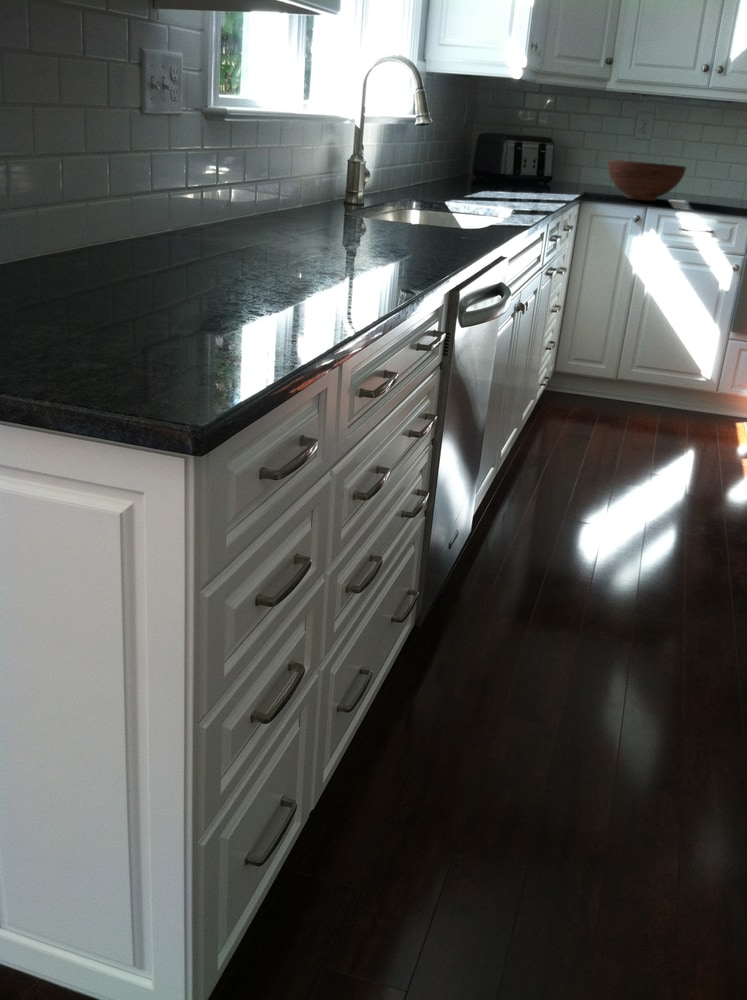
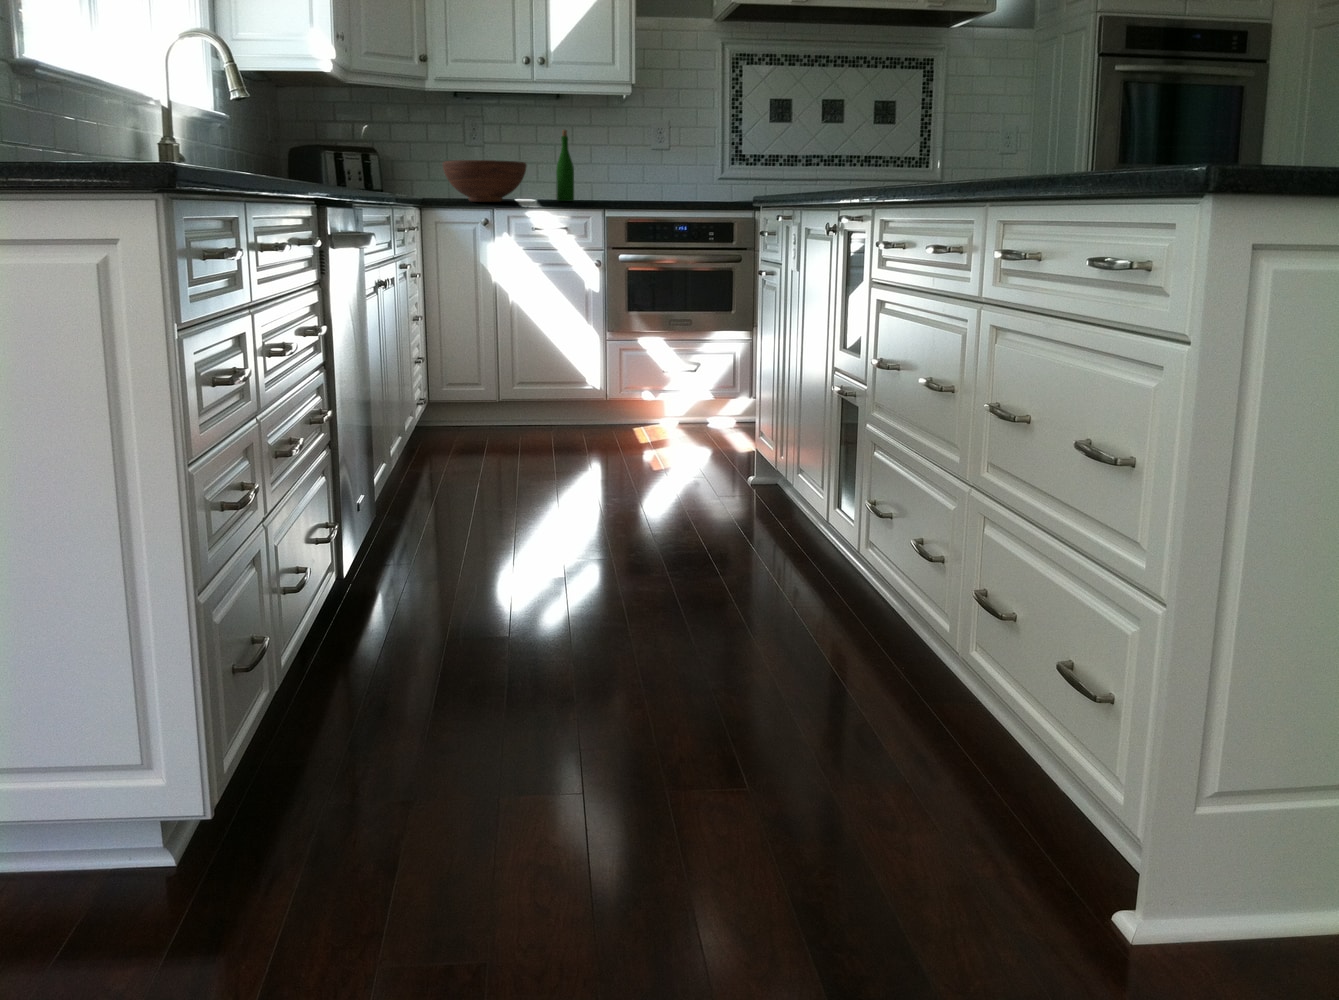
wine bottle: none [708,136,732,206] -> present [556,130,574,201]

